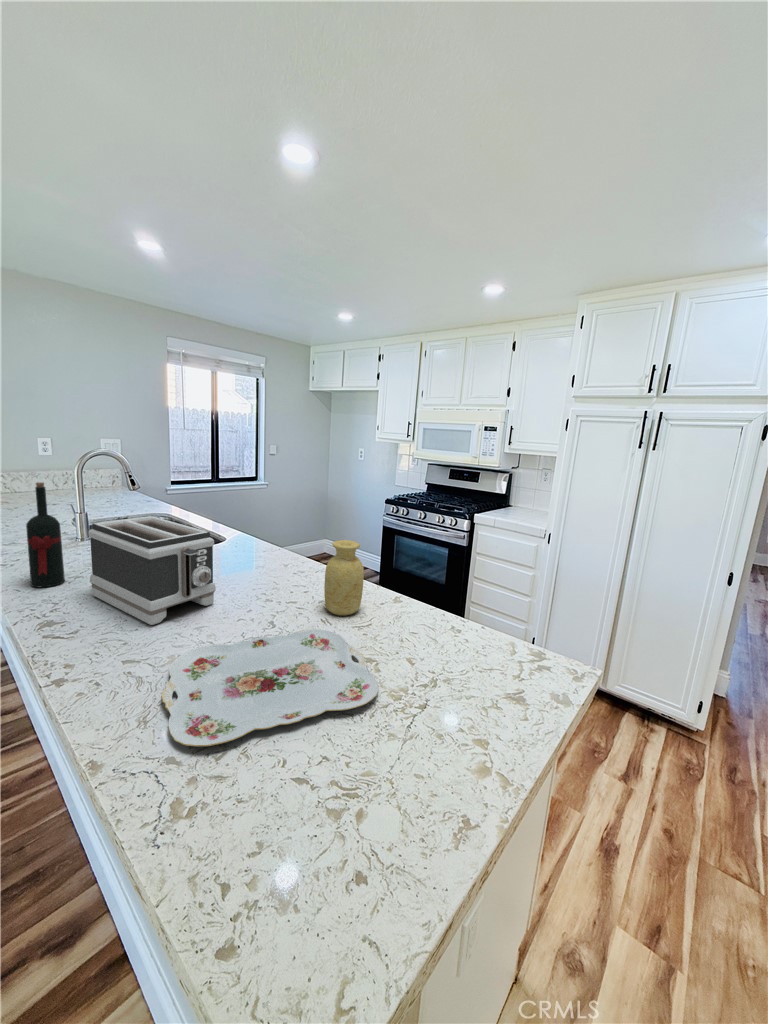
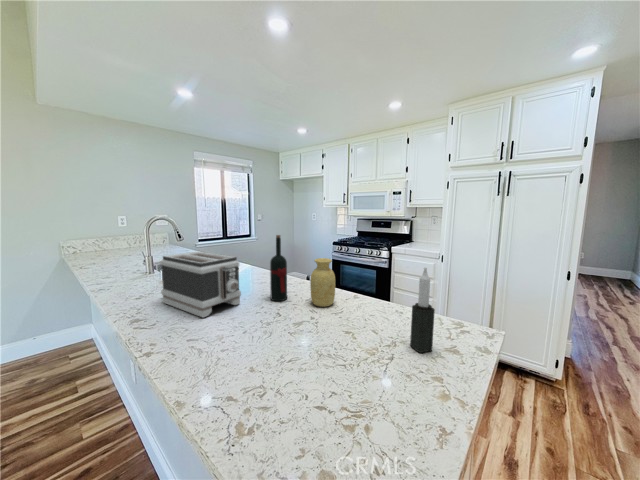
wine bottle: present [26,482,65,587] -> present [270,235,287,301]
candle: none [456,577,494,701] -> present [410,267,435,353]
serving tray: present [161,629,378,746] -> none [217,315,360,388]

